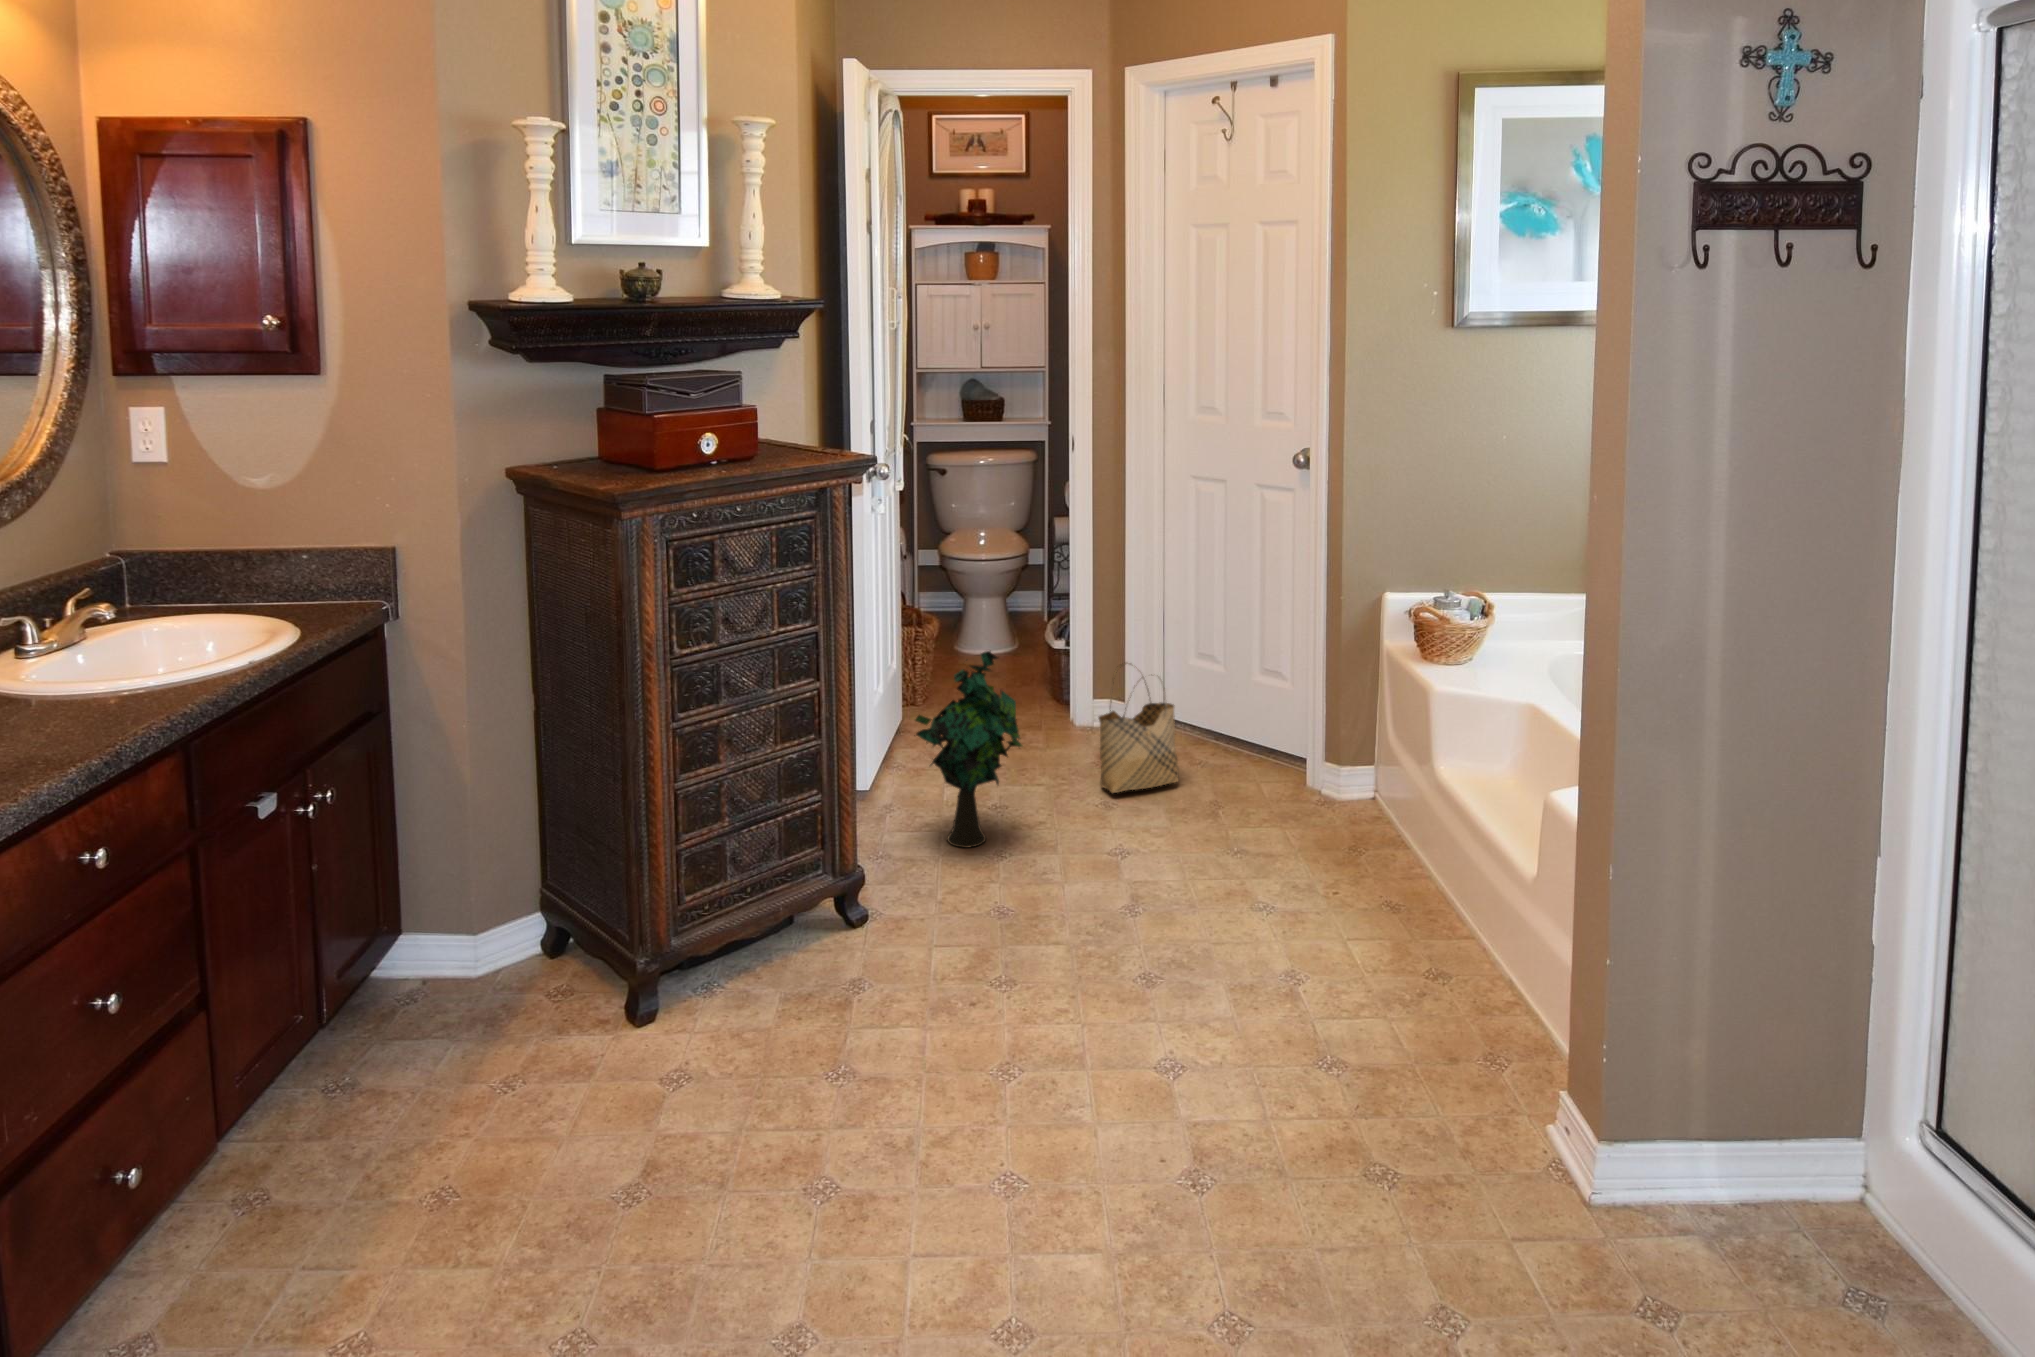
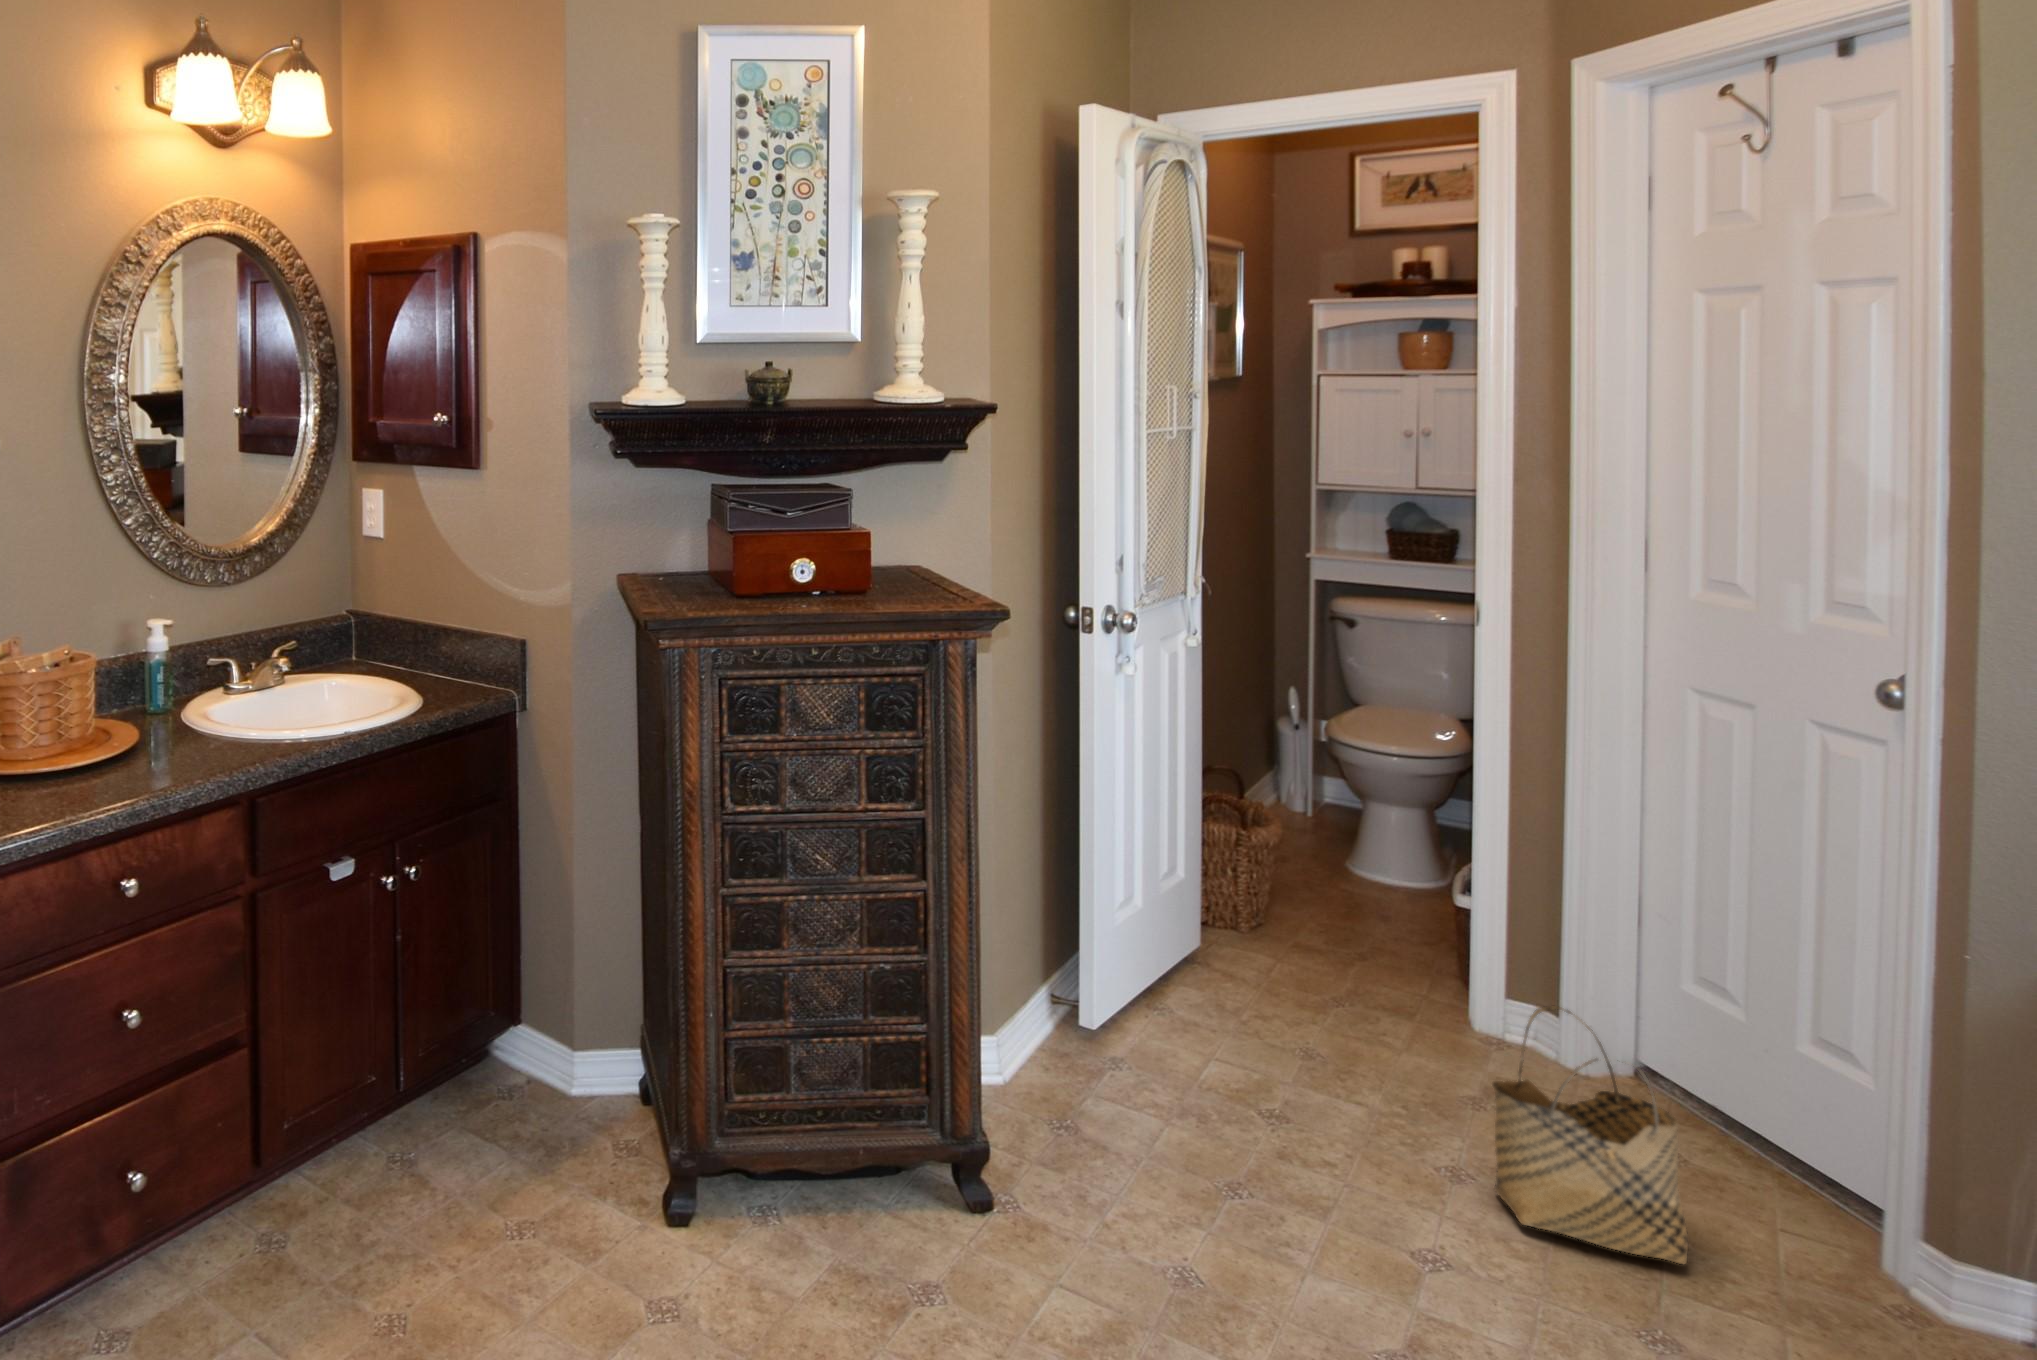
decorative plant: present [915,651,1022,848] -> none [1132,921,1330,1215]

